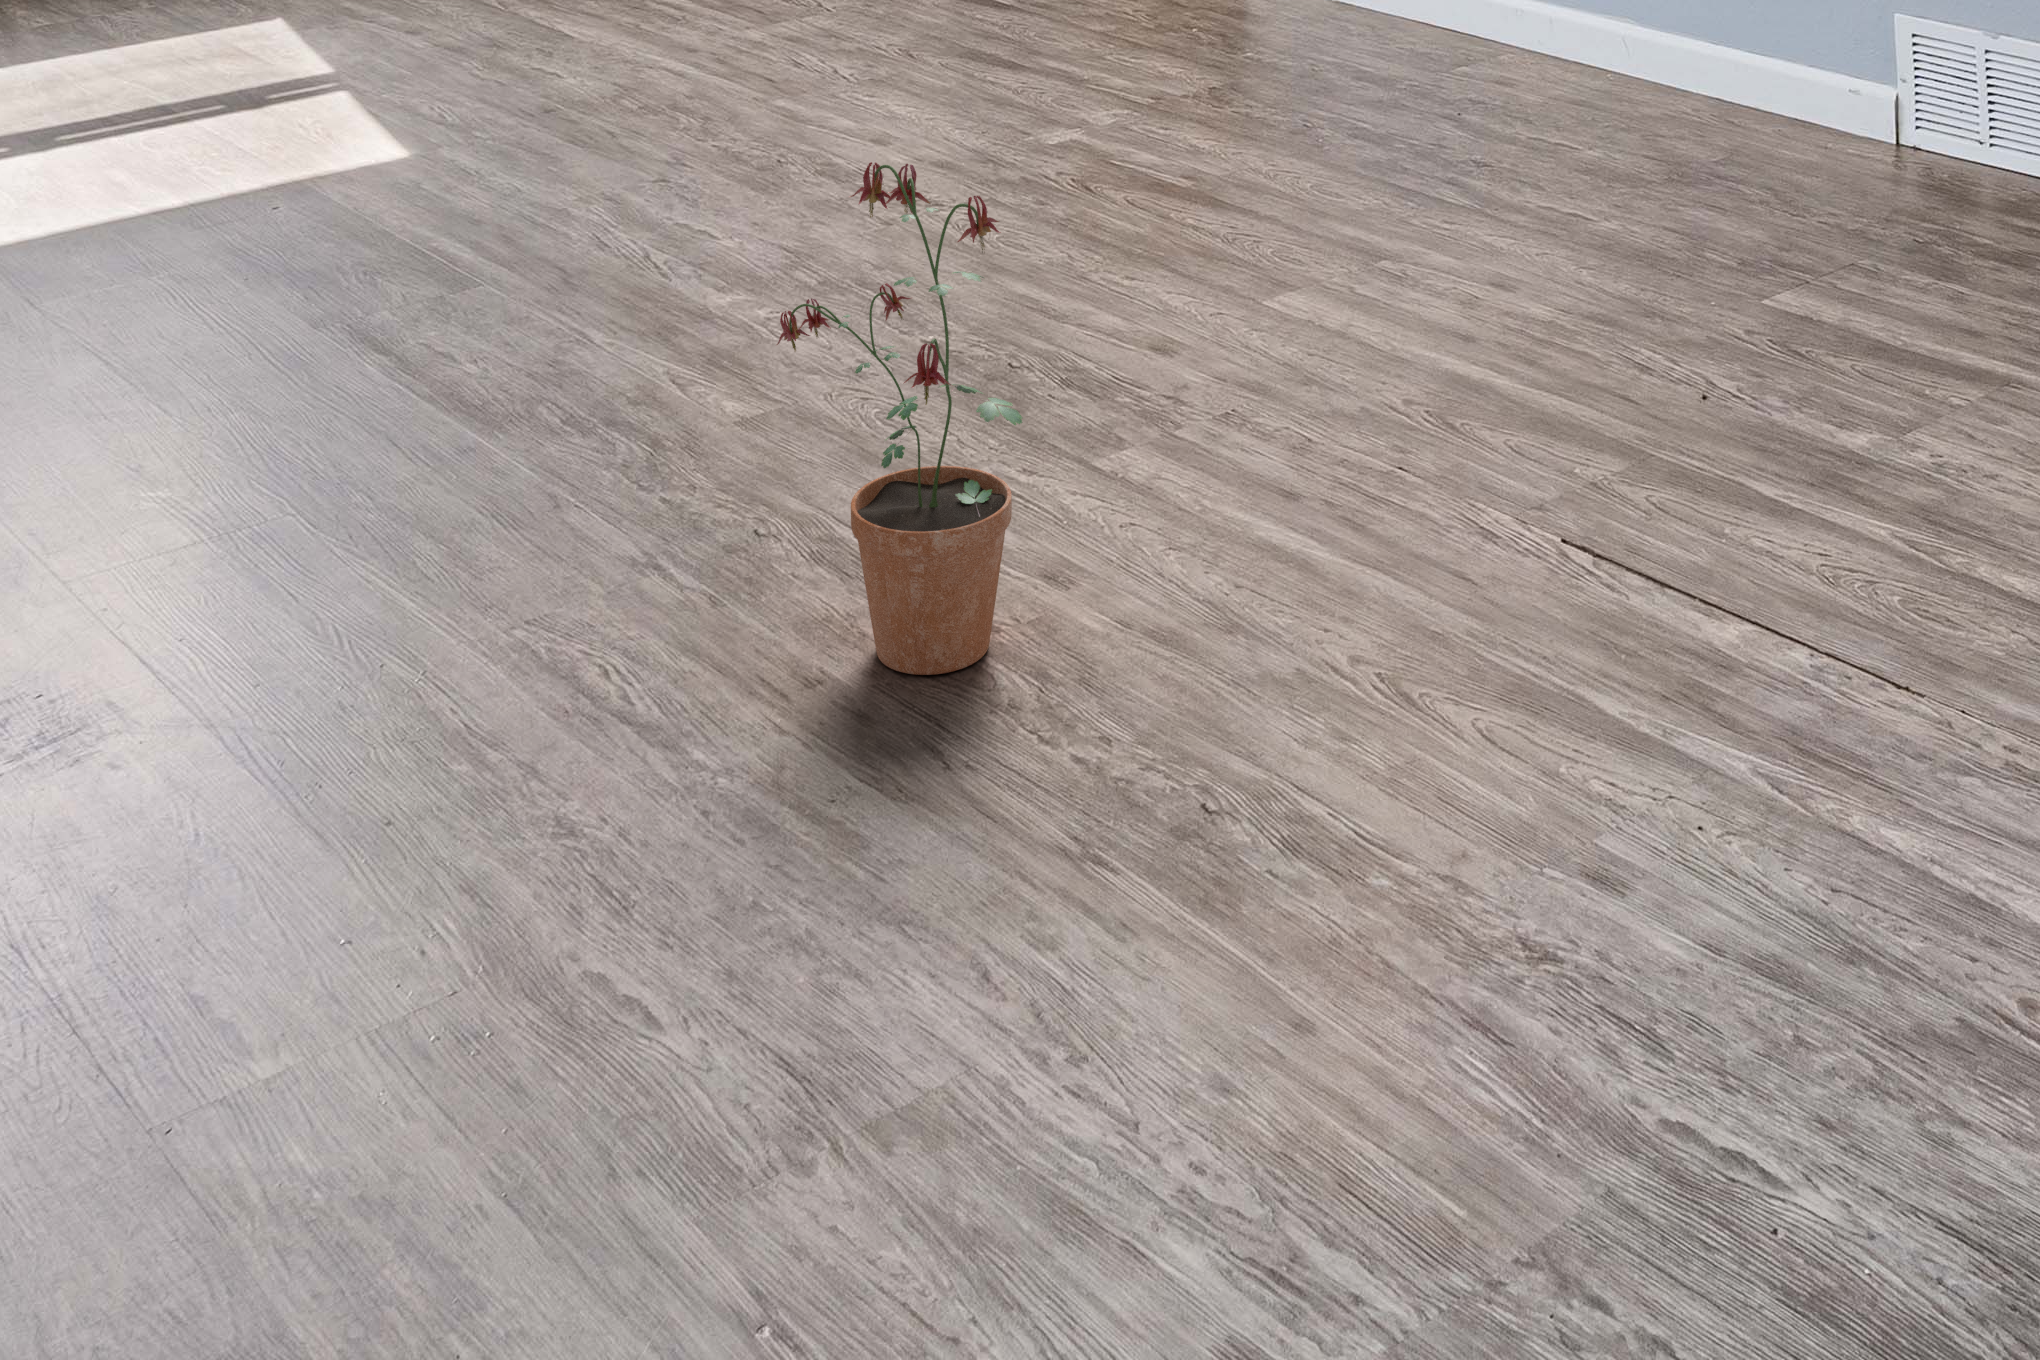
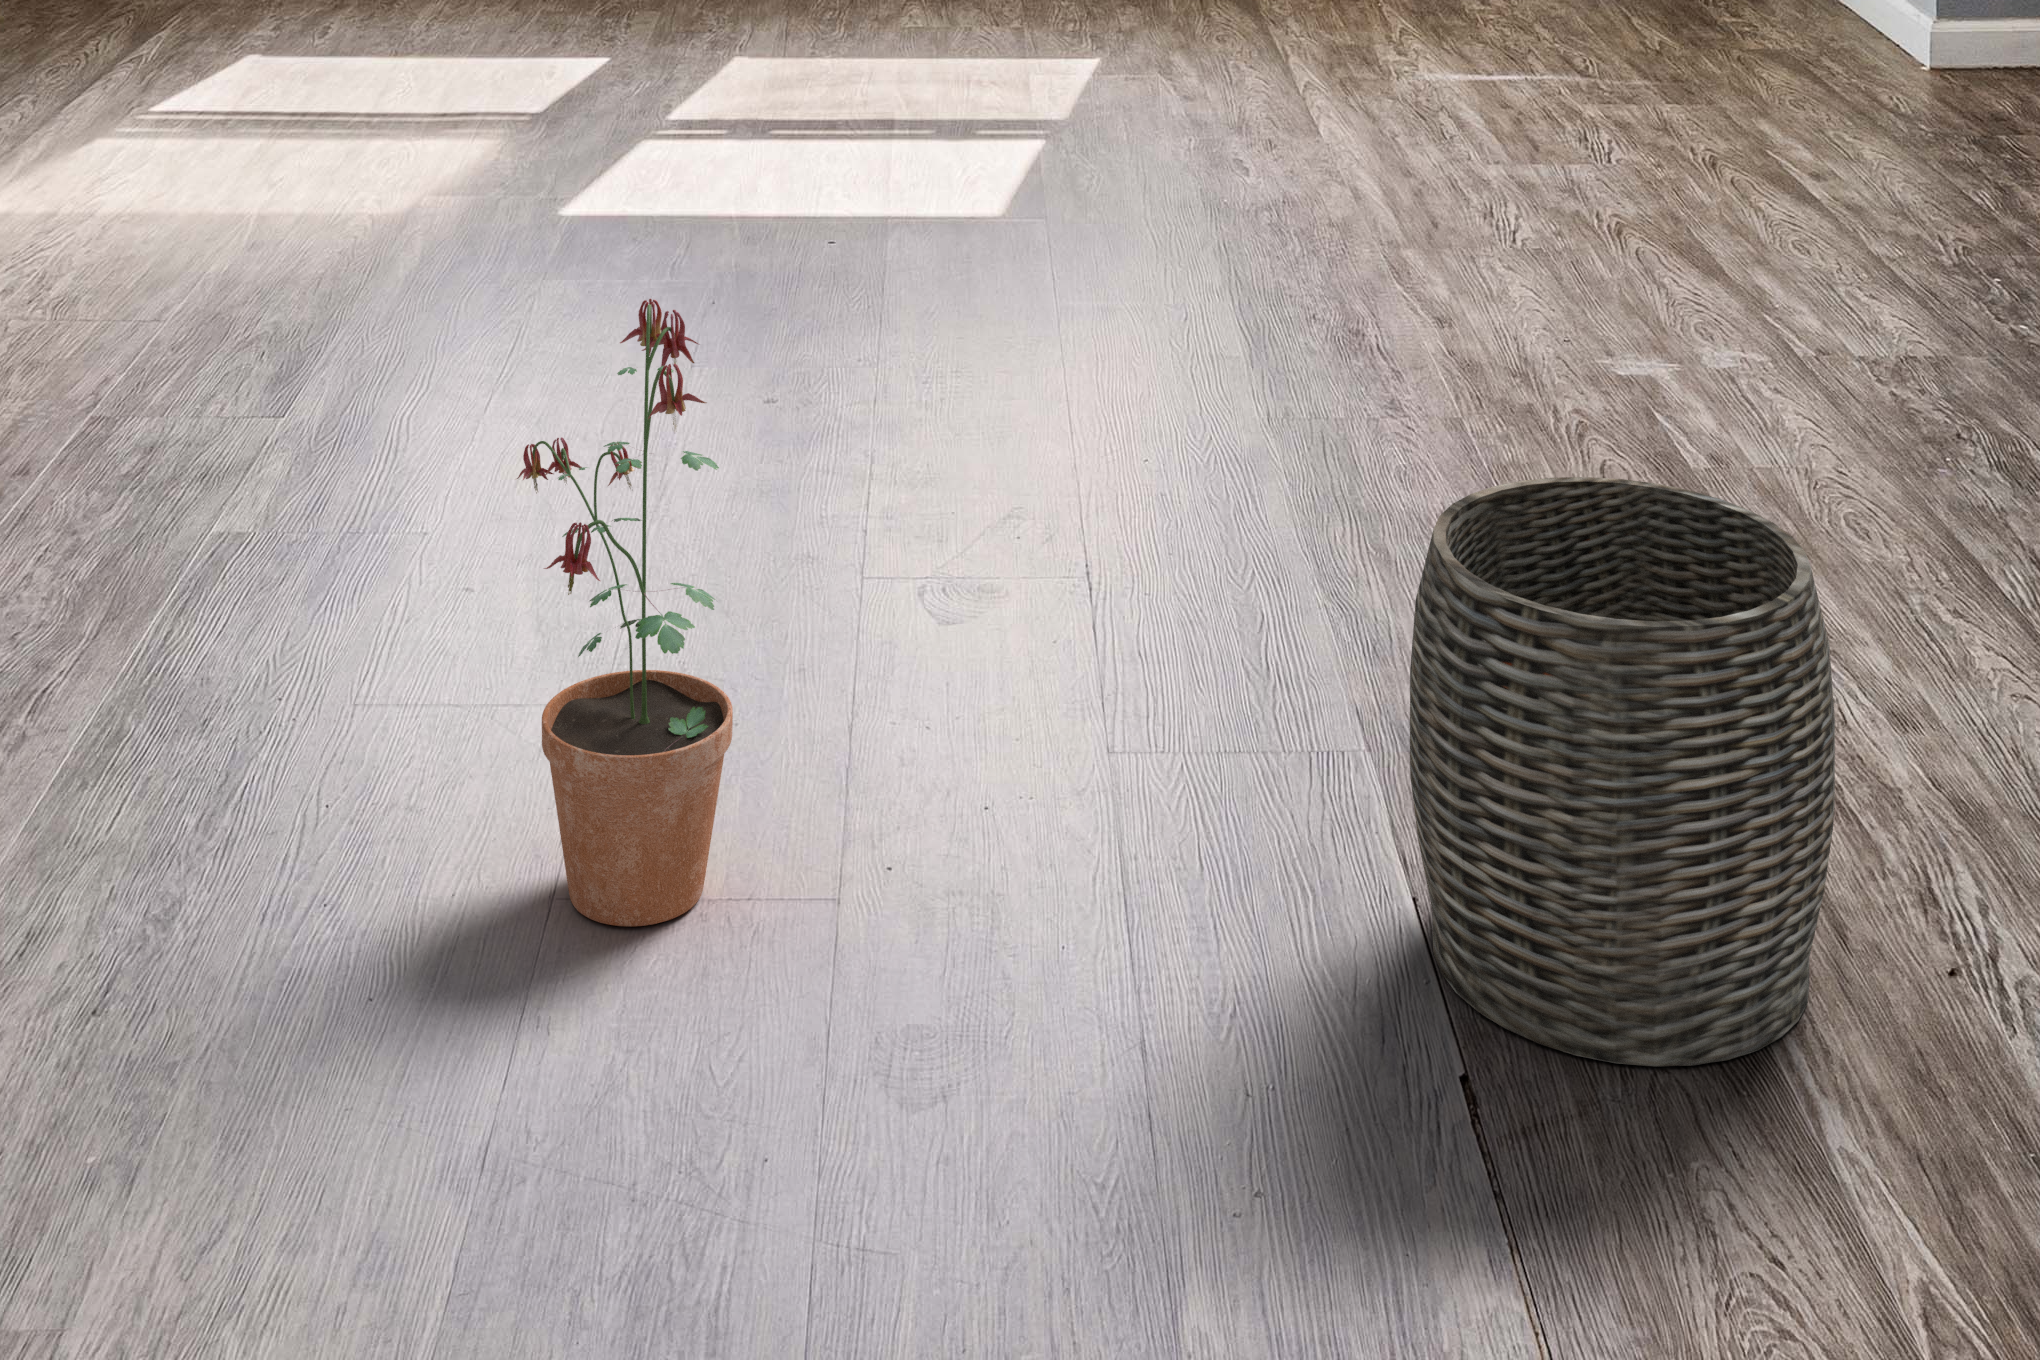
woven basket: none [1407,132,1694,505] -> present [1410,477,1835,1067]

